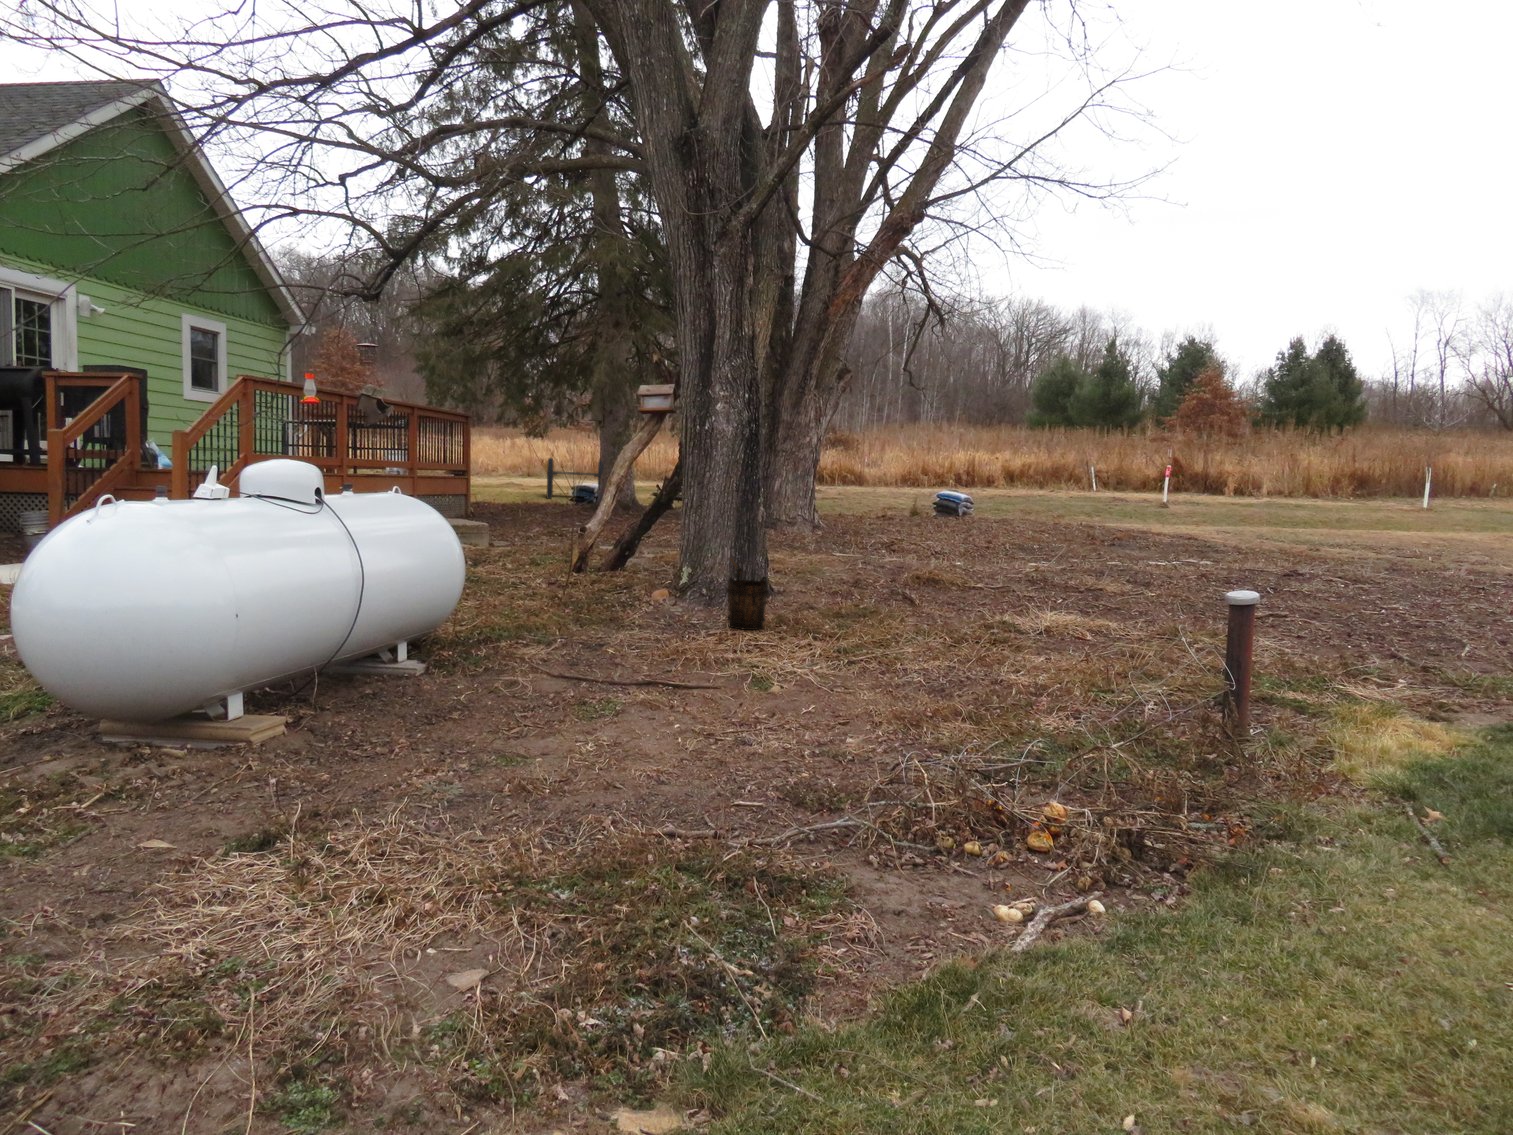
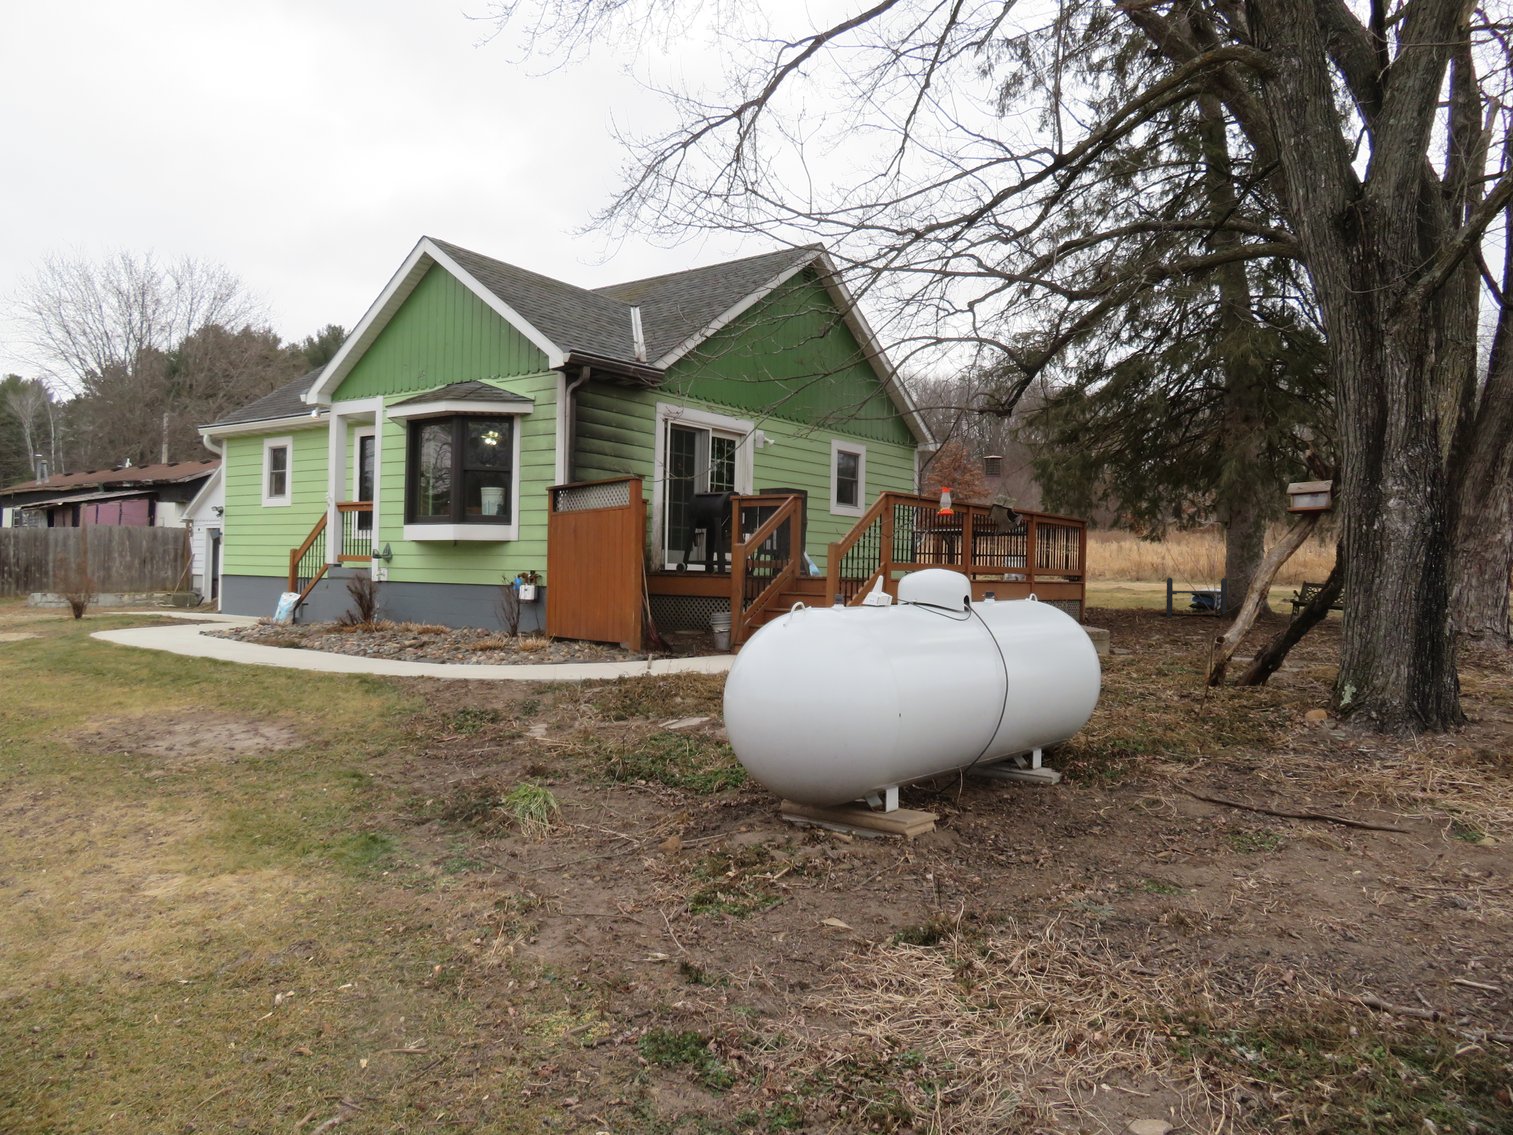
bucket: present [726,558,769,630] -> none [1400,679,1460,763]

